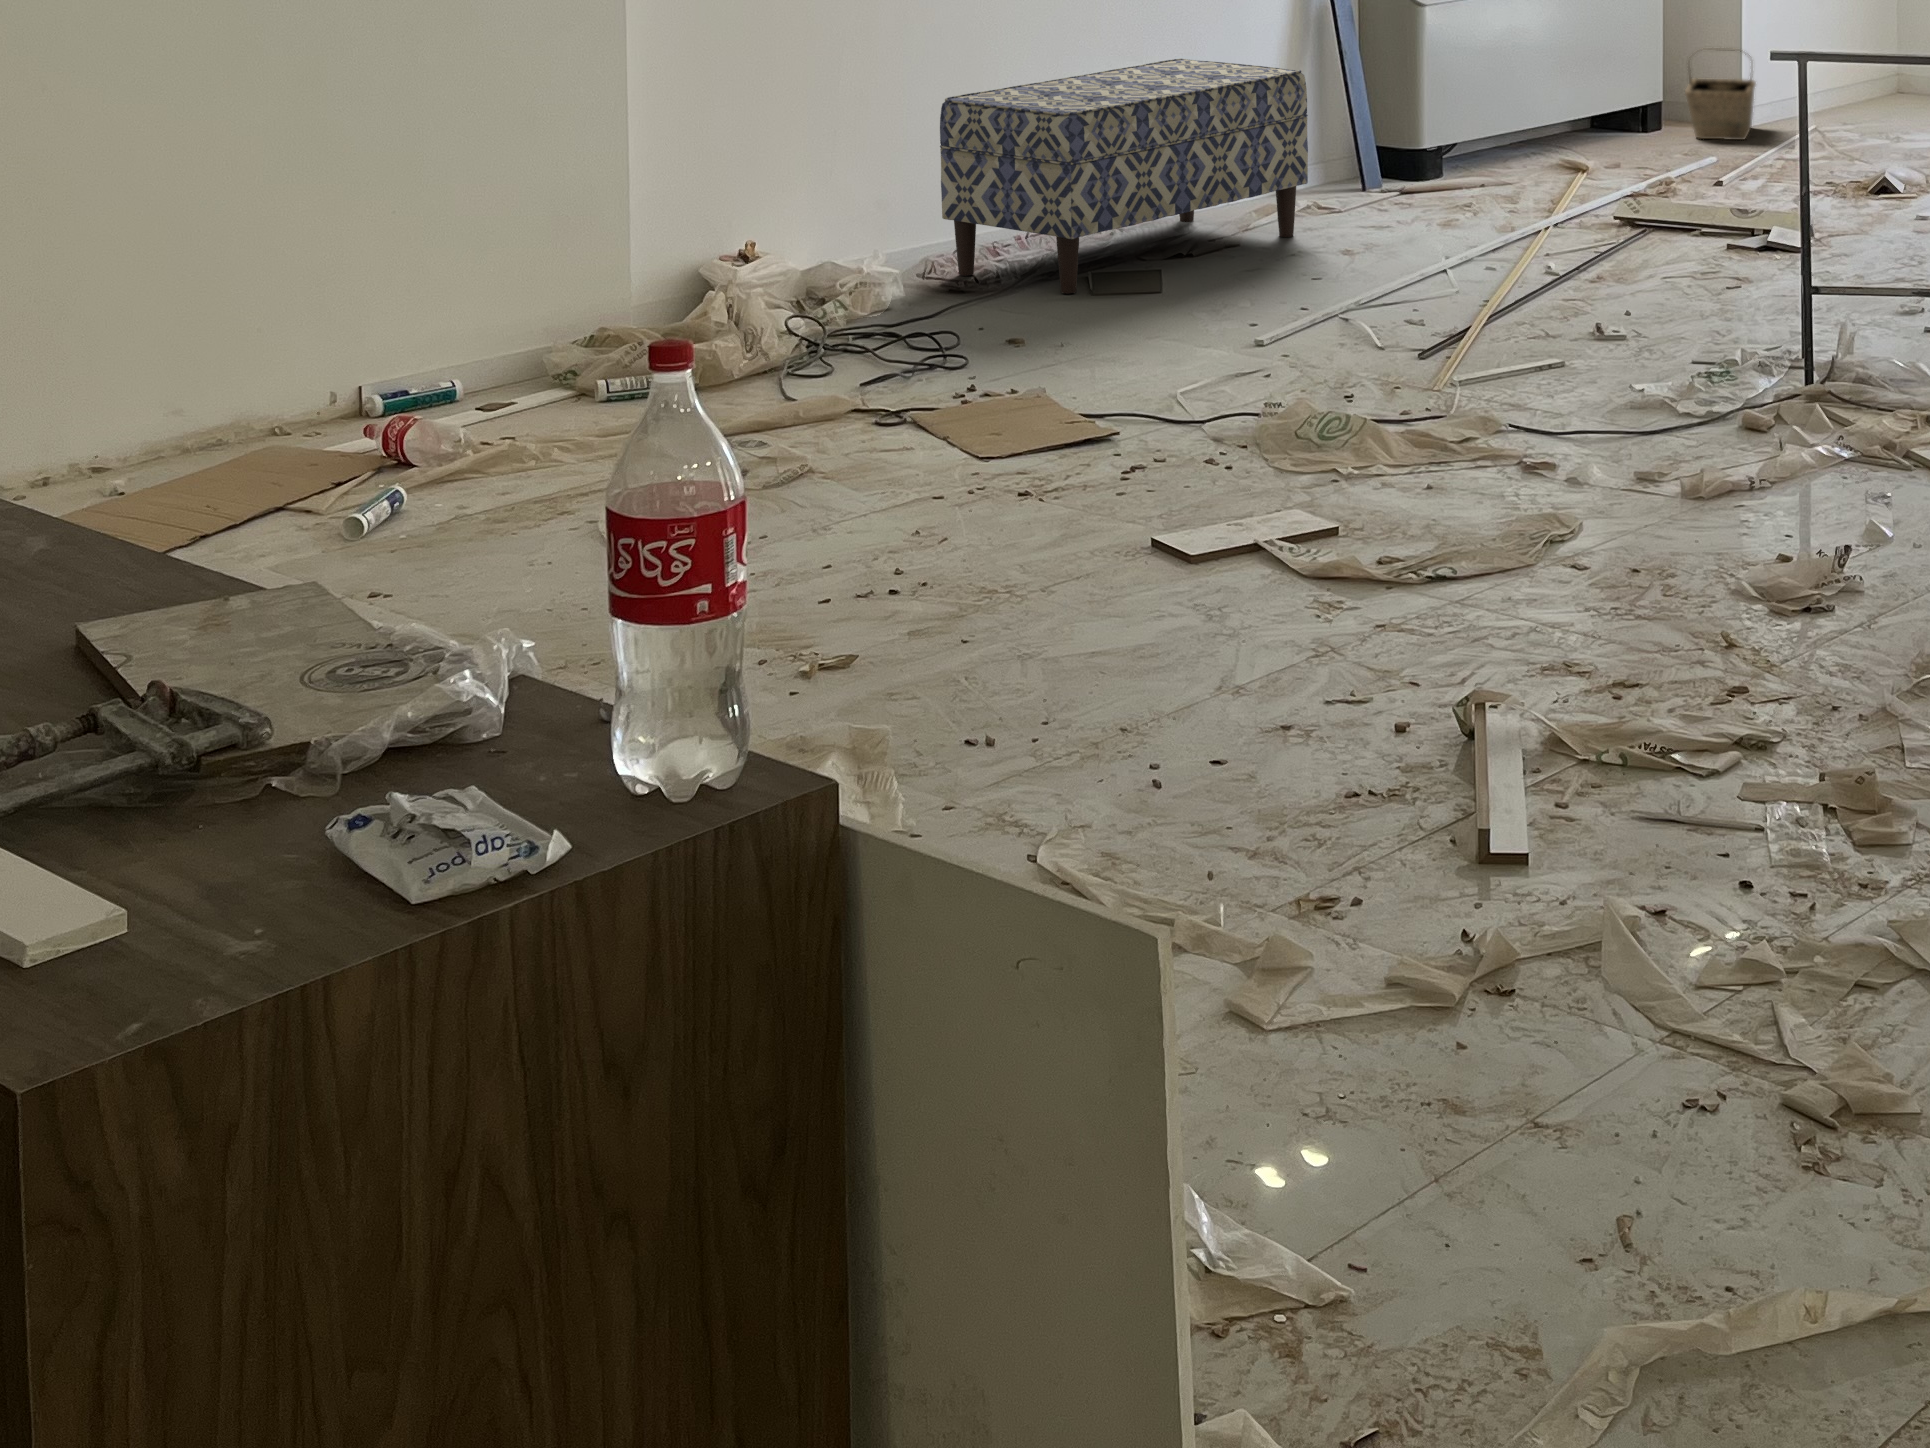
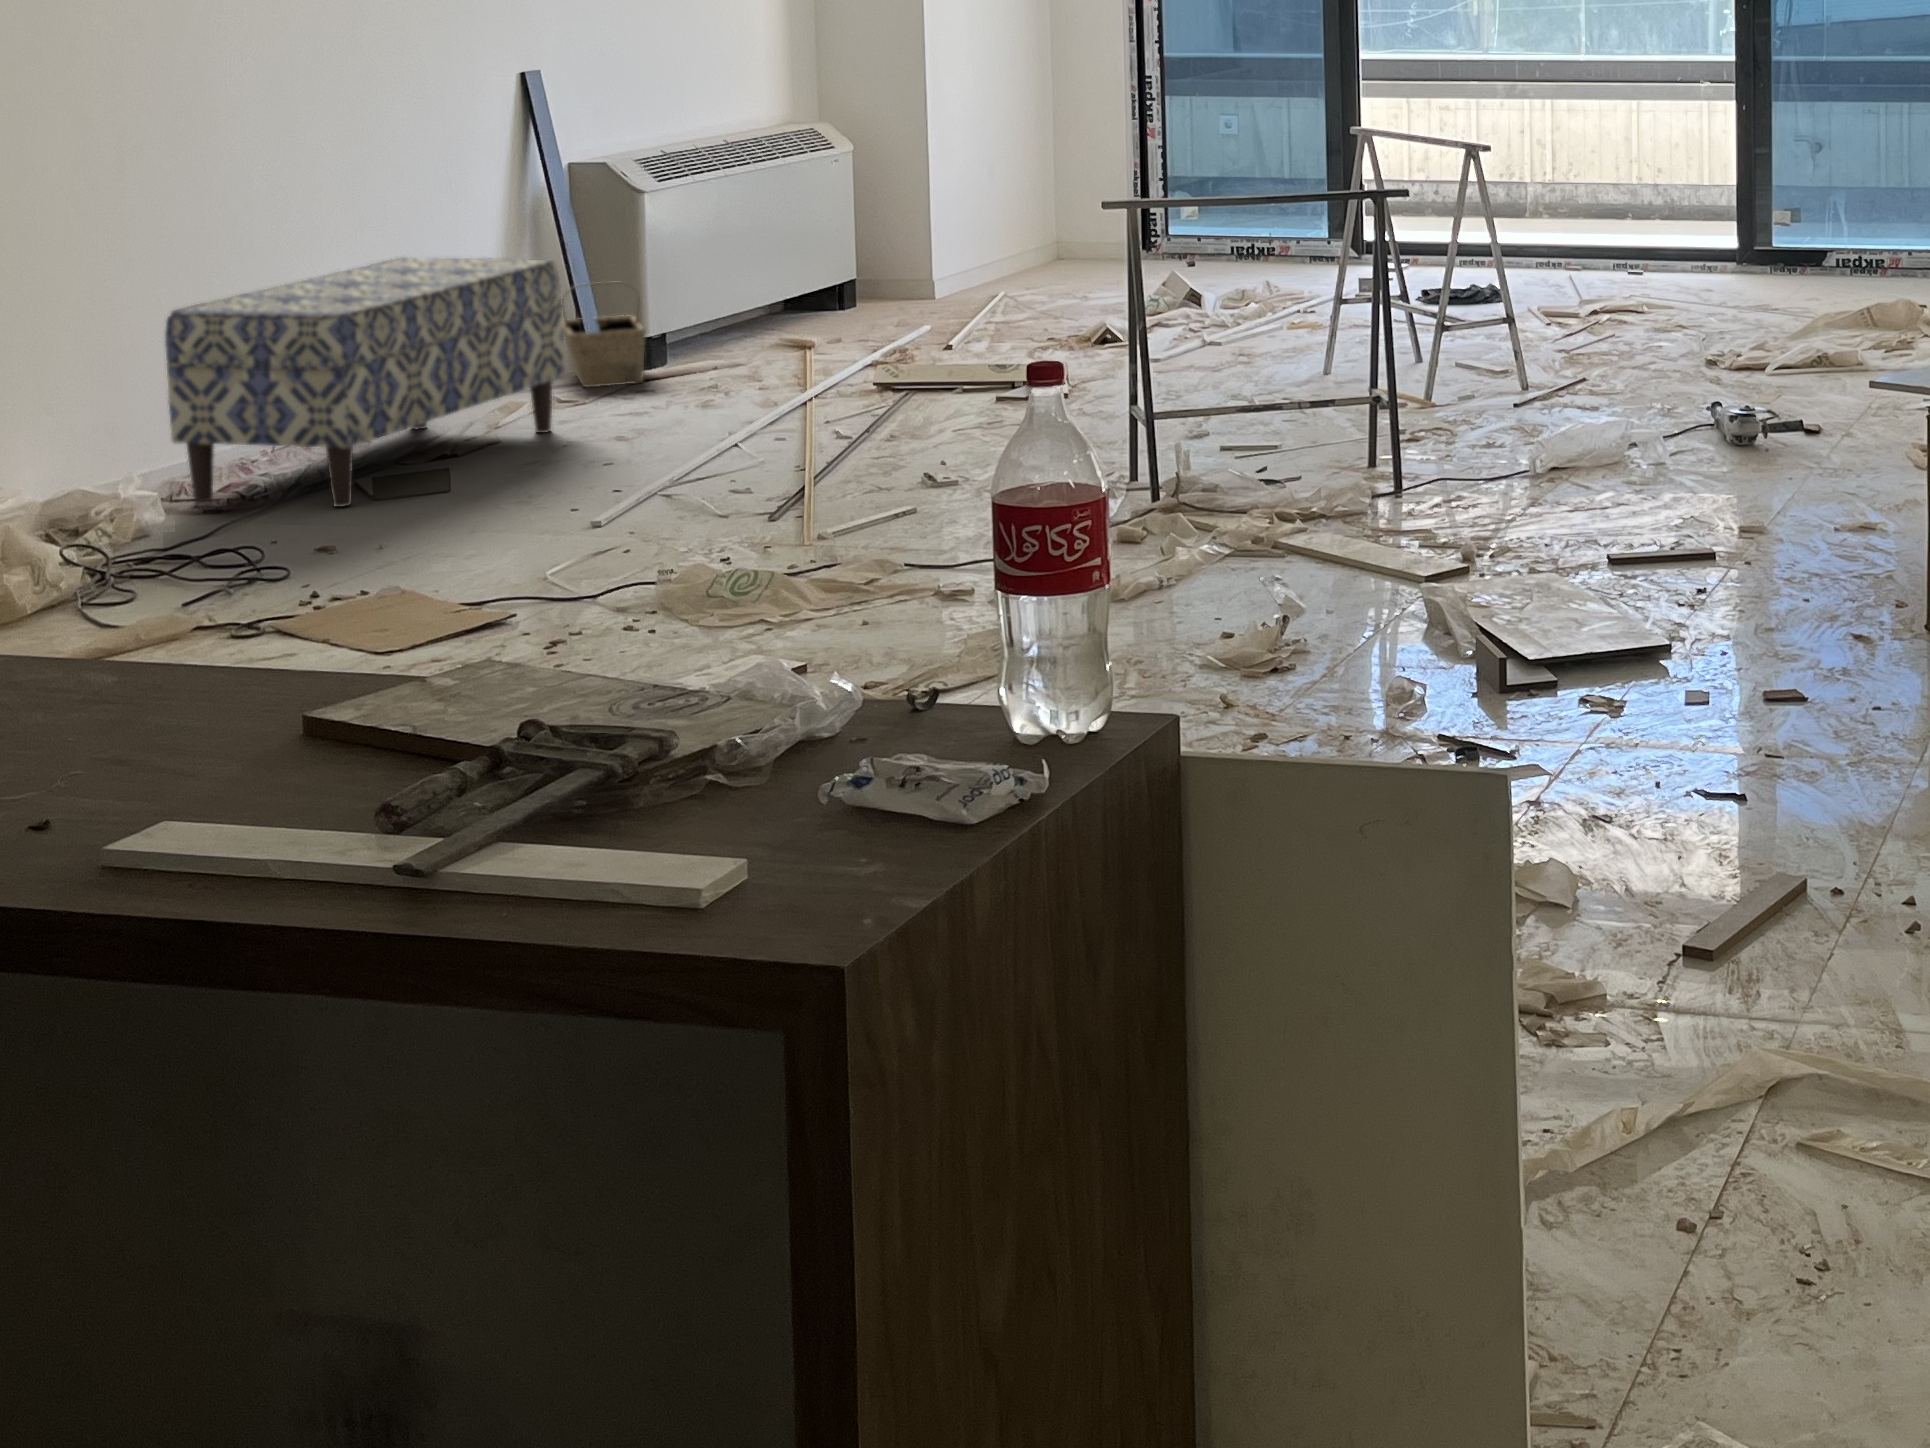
basket: present [1685,50,1756,140] -> present [562,283,646,387]

